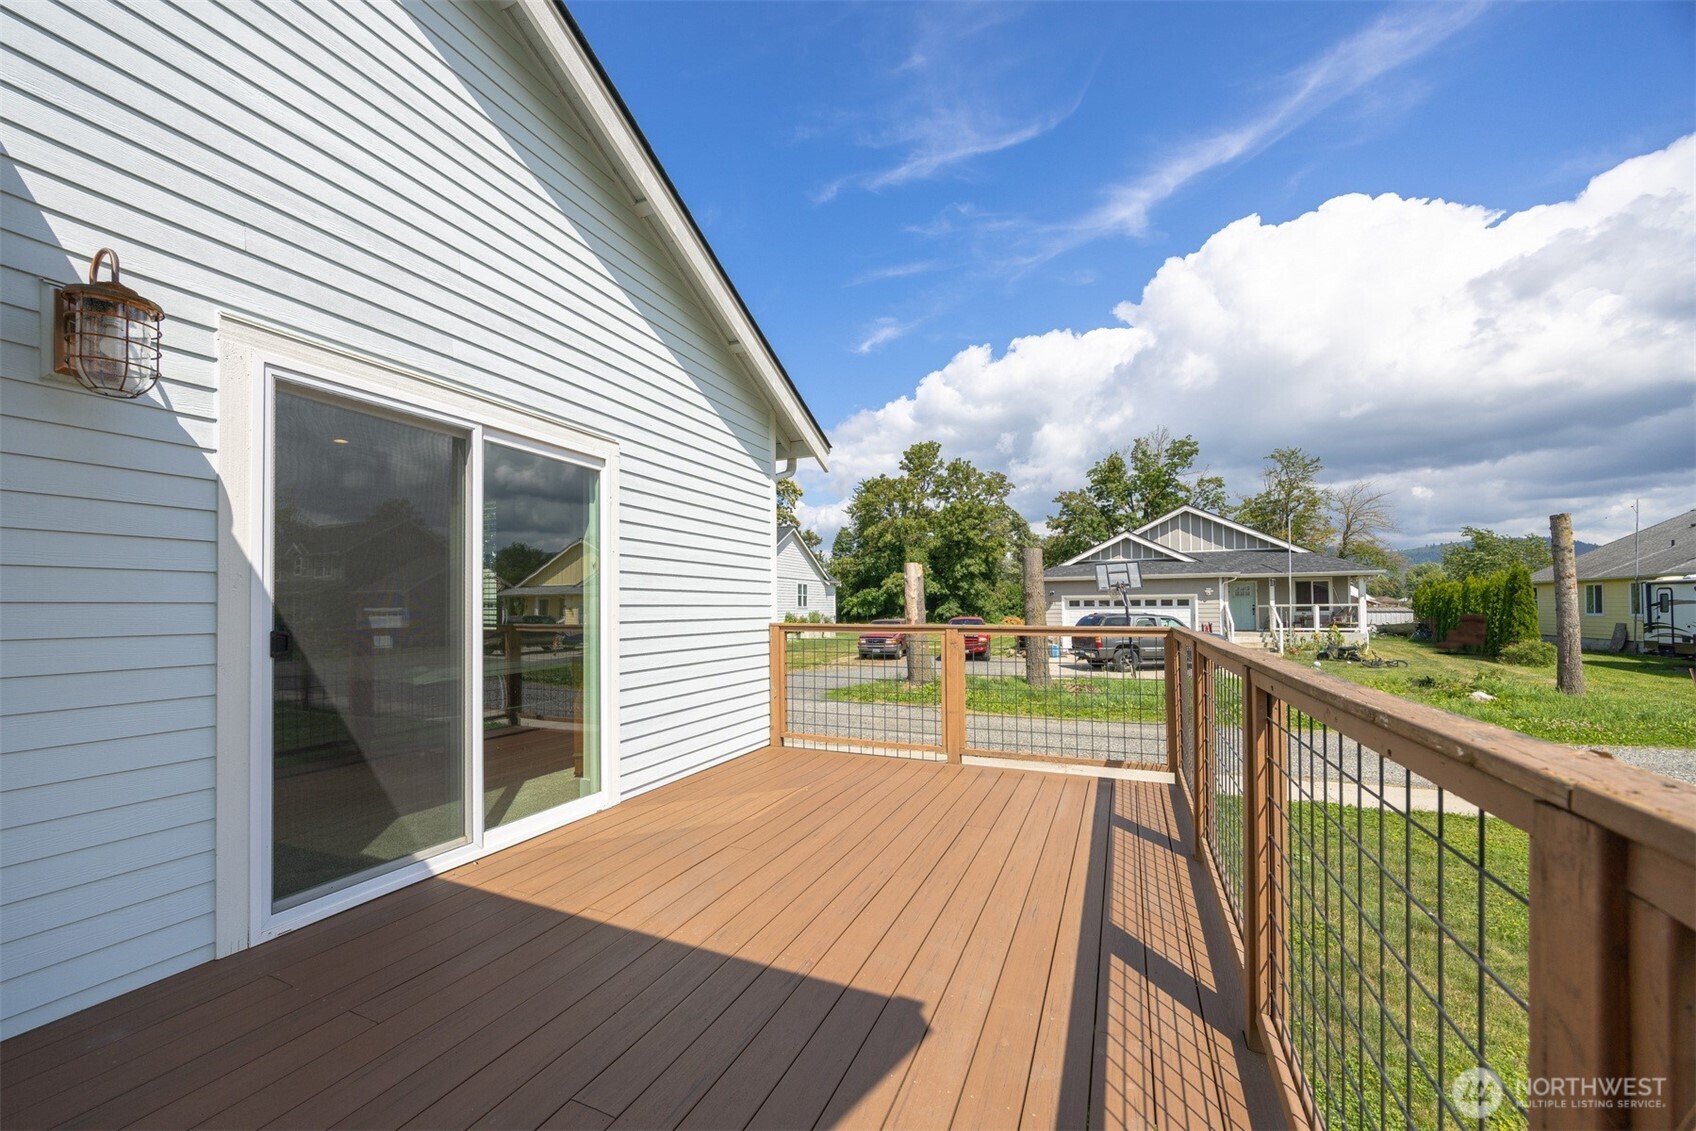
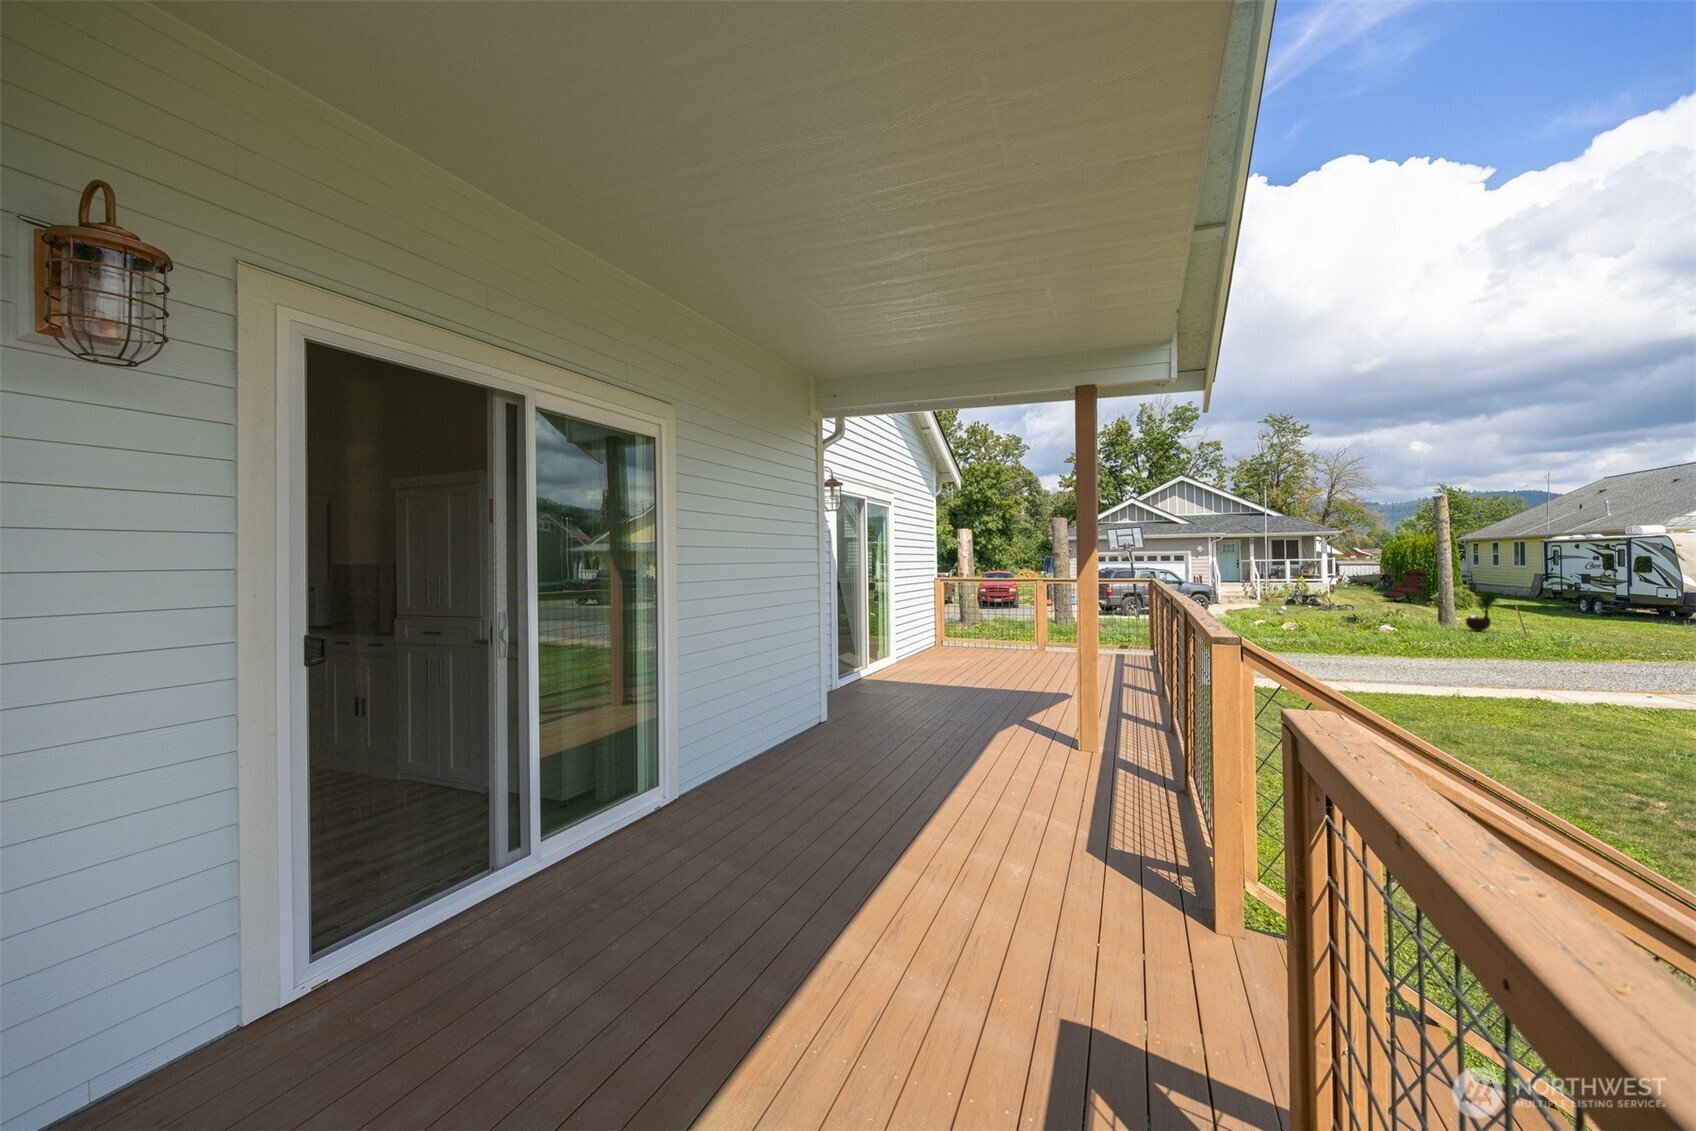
potted tree: none [1584,639,1633,697] -> present [1466,593,1497,631]

